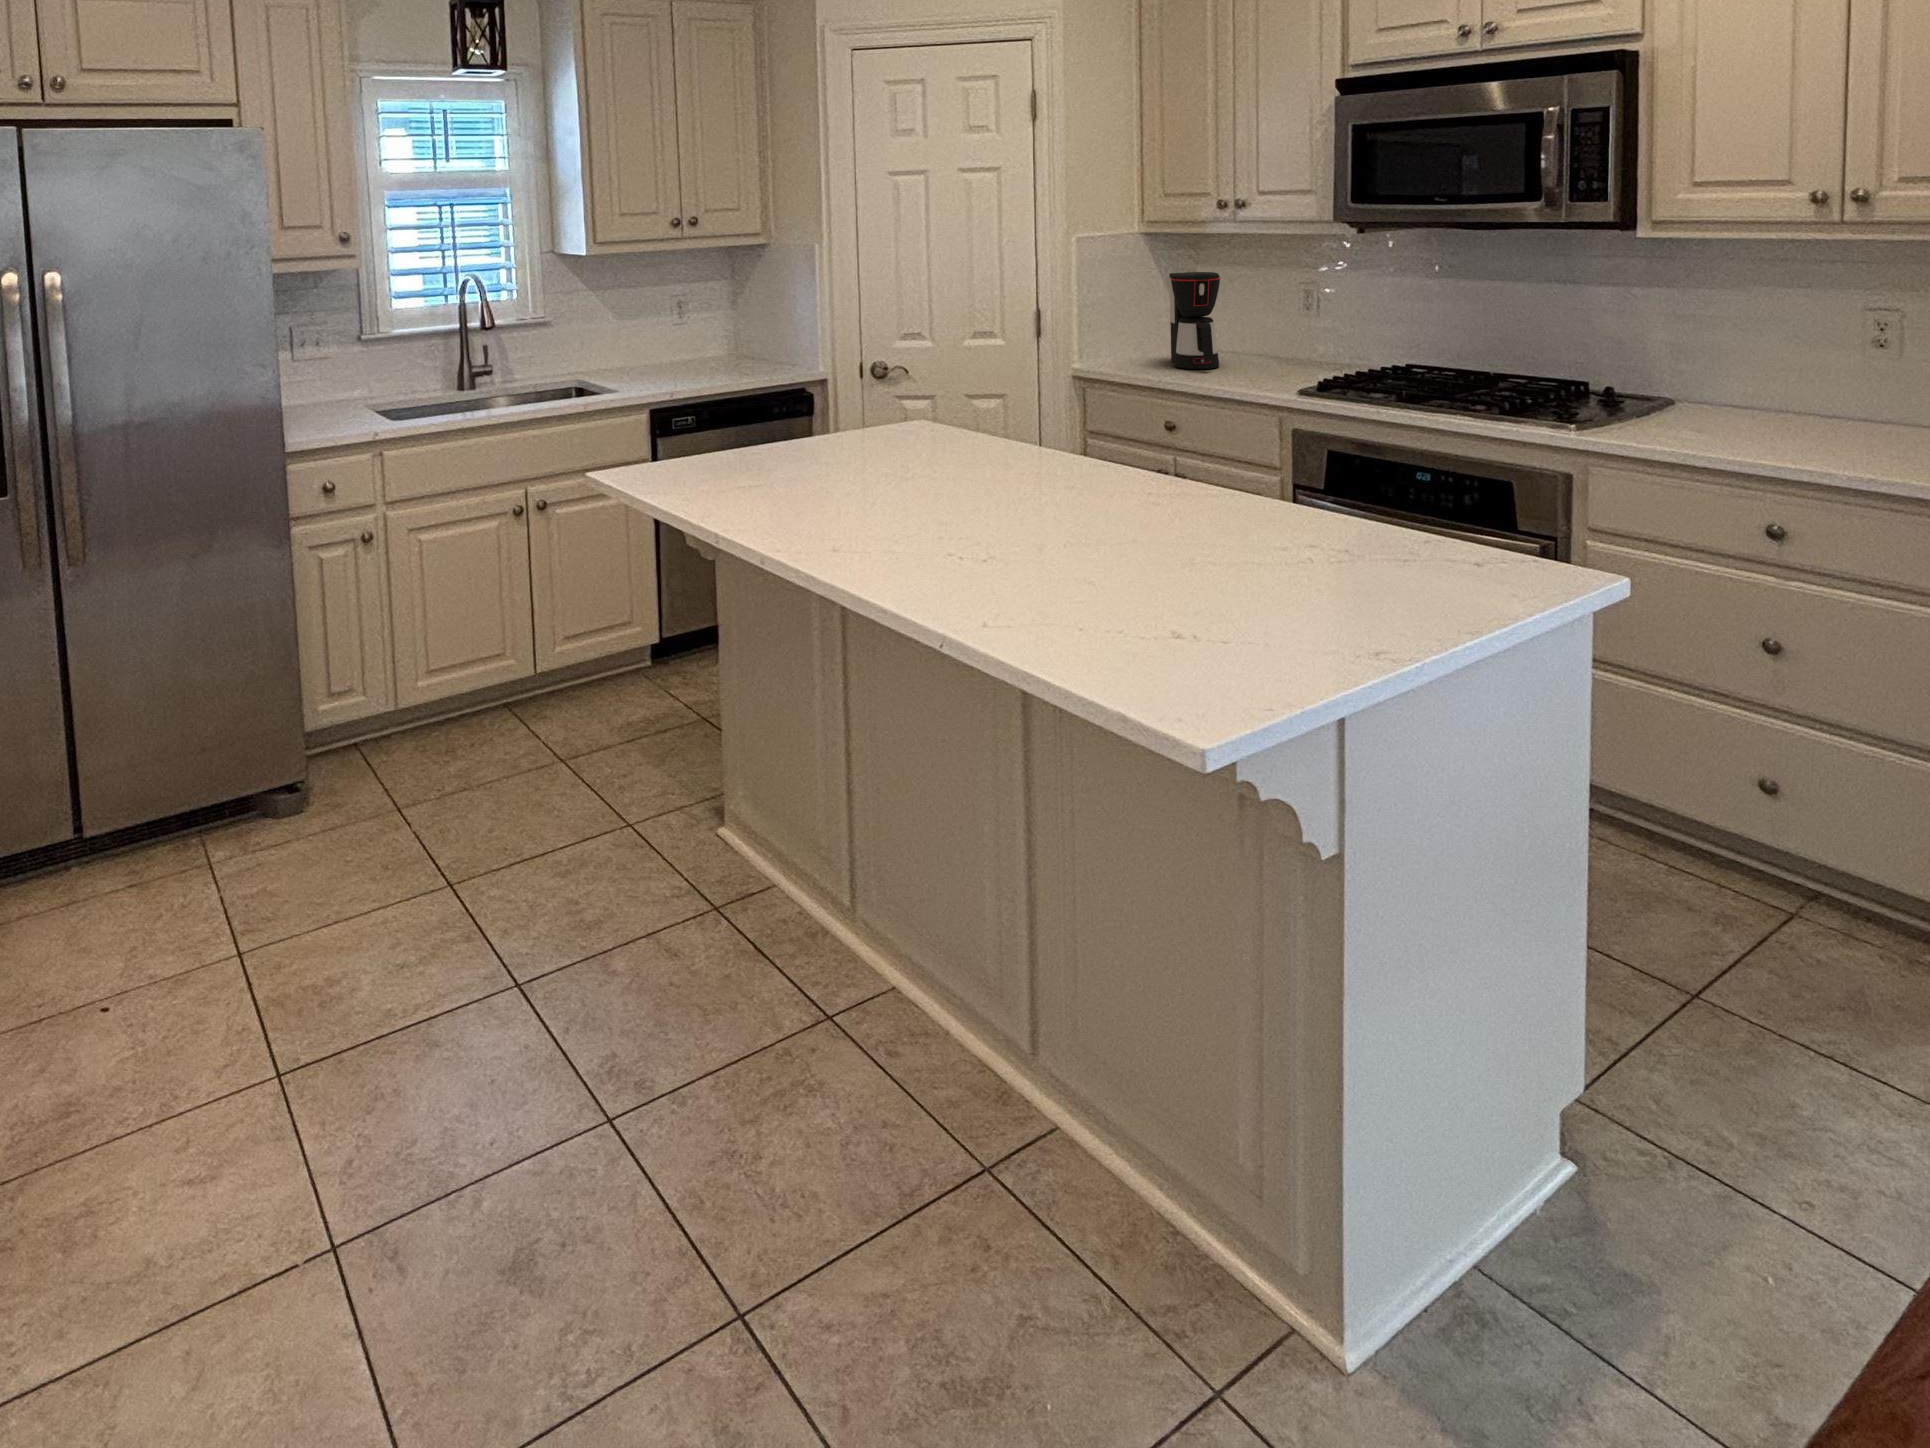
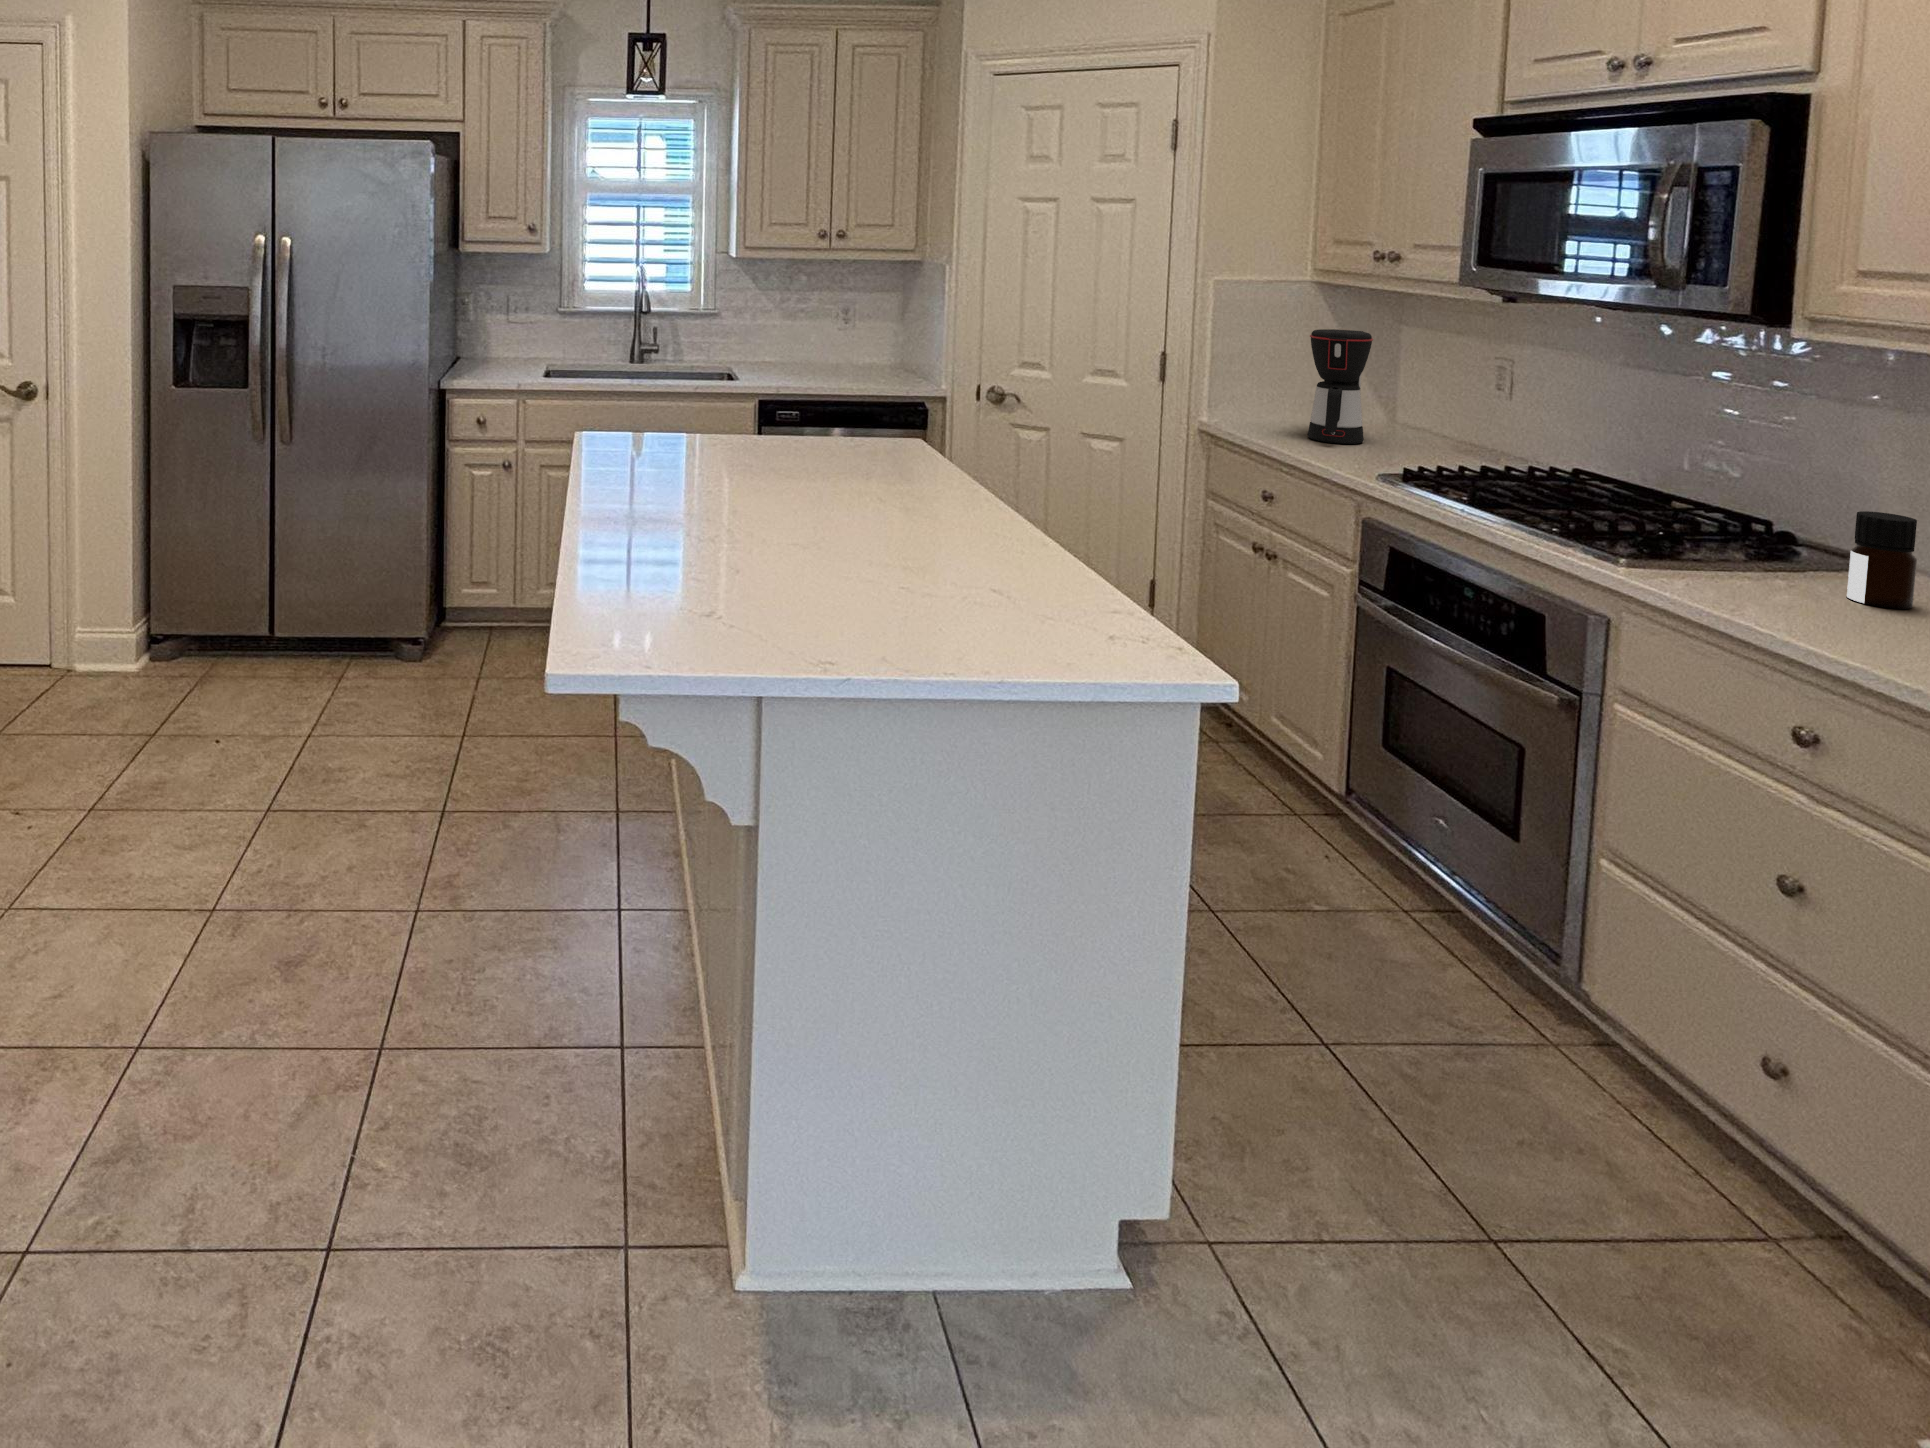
bottle: none [1727,357,1772,426] -> present [1847,511,1917,609]

